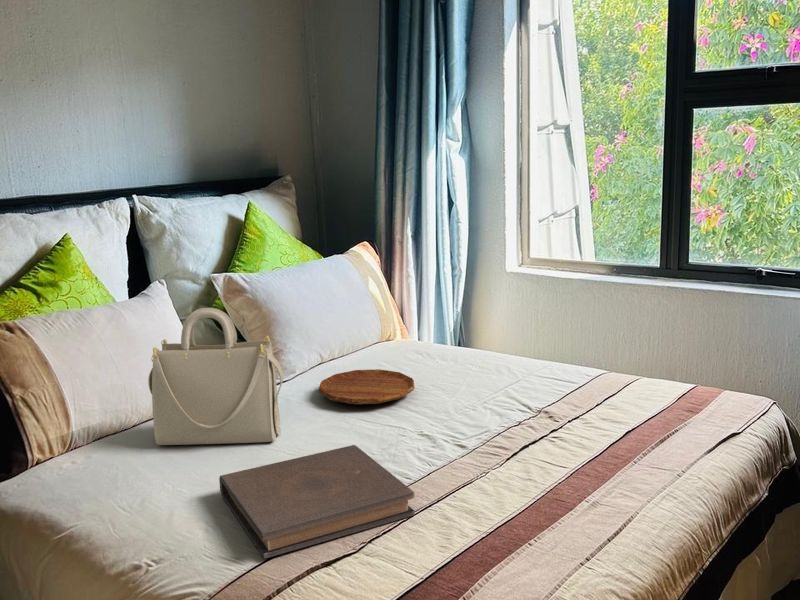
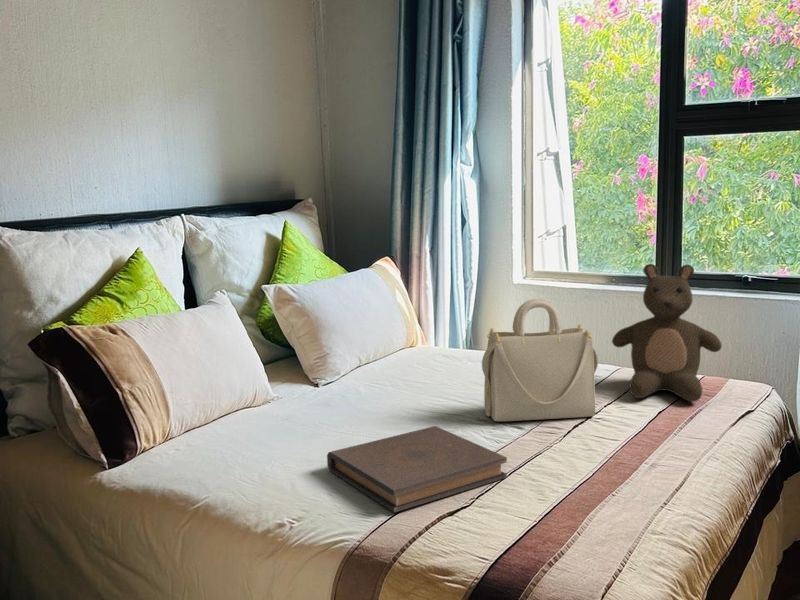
stuffed bear: none [586,258,710,420] -> present [612,264,722,402]
handbag: present [148,308,283,445] -> present [482,299,598,421]
tray: present [318,369,414,404] -> none [375,369,463,398]

